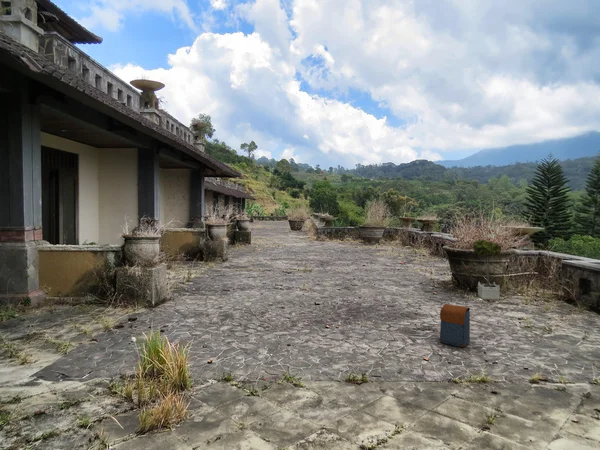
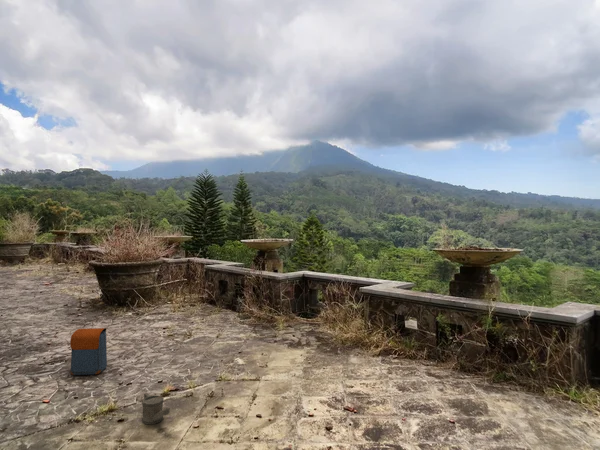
potted tree: present [473,240,501,300] -> none [122,251,151,313]
watering can: none [516,376,549,408] -> present [142,393,170,424]

